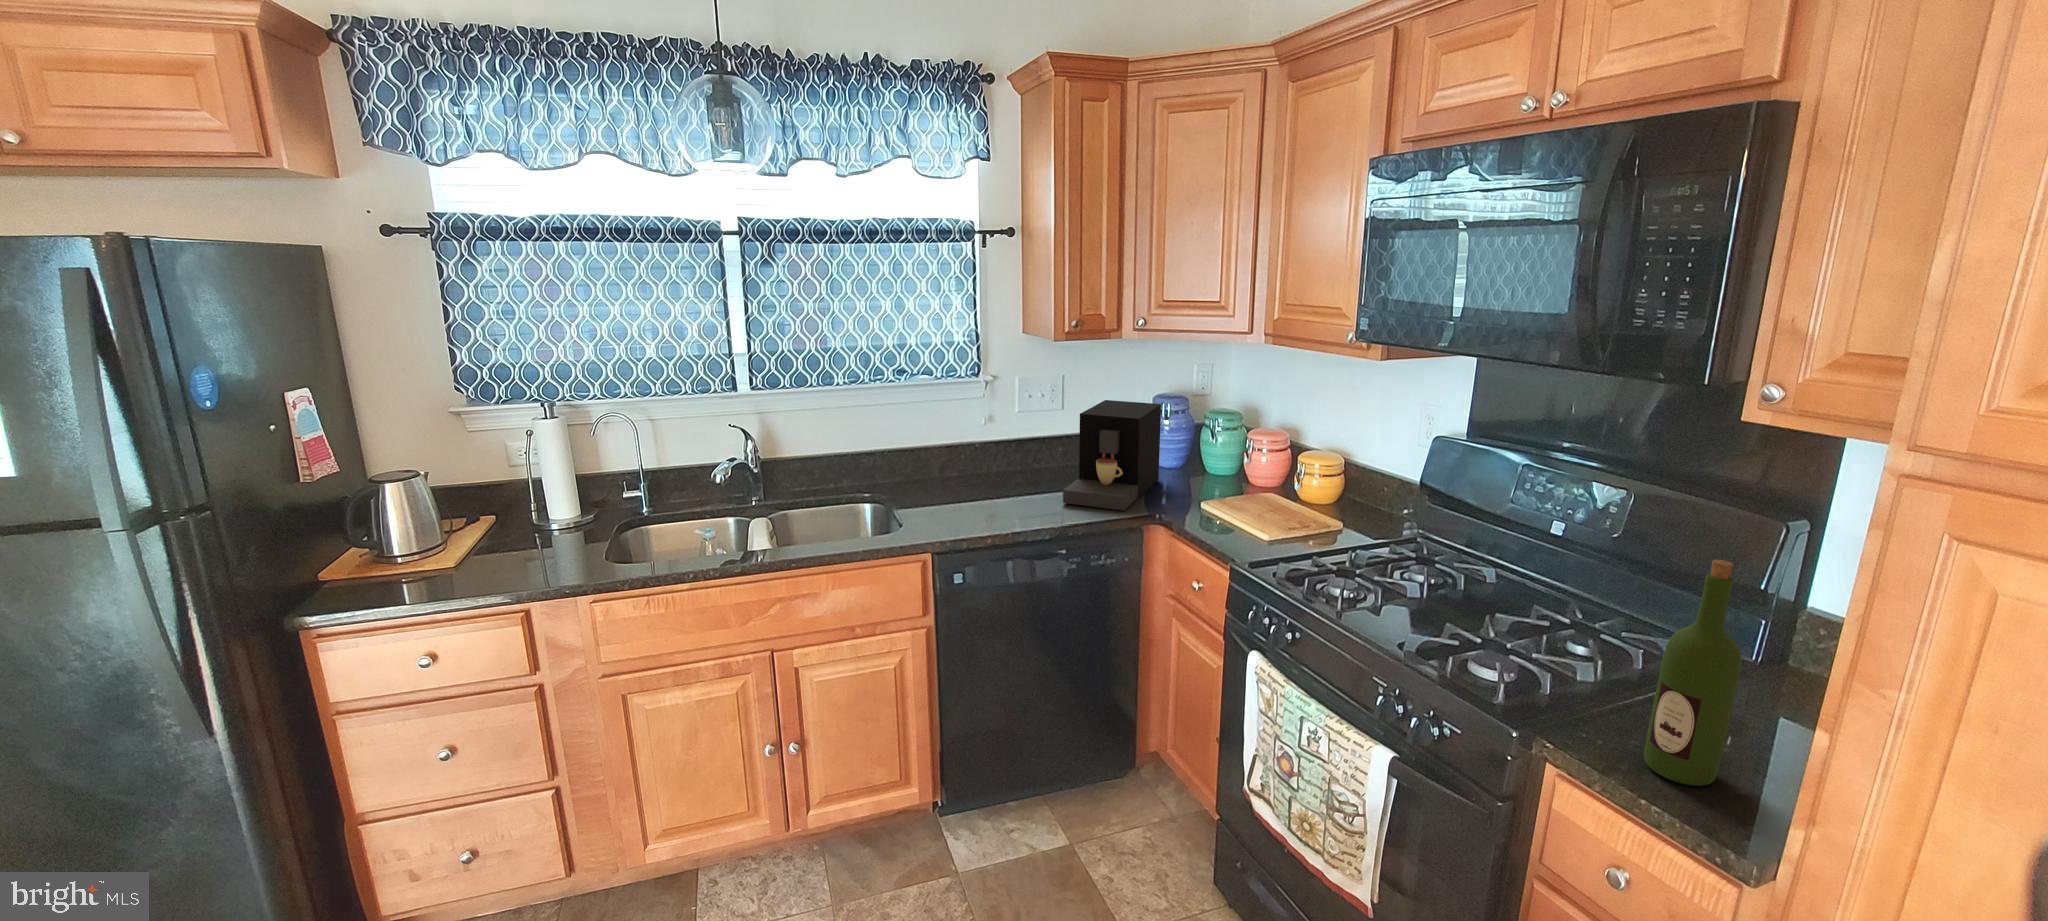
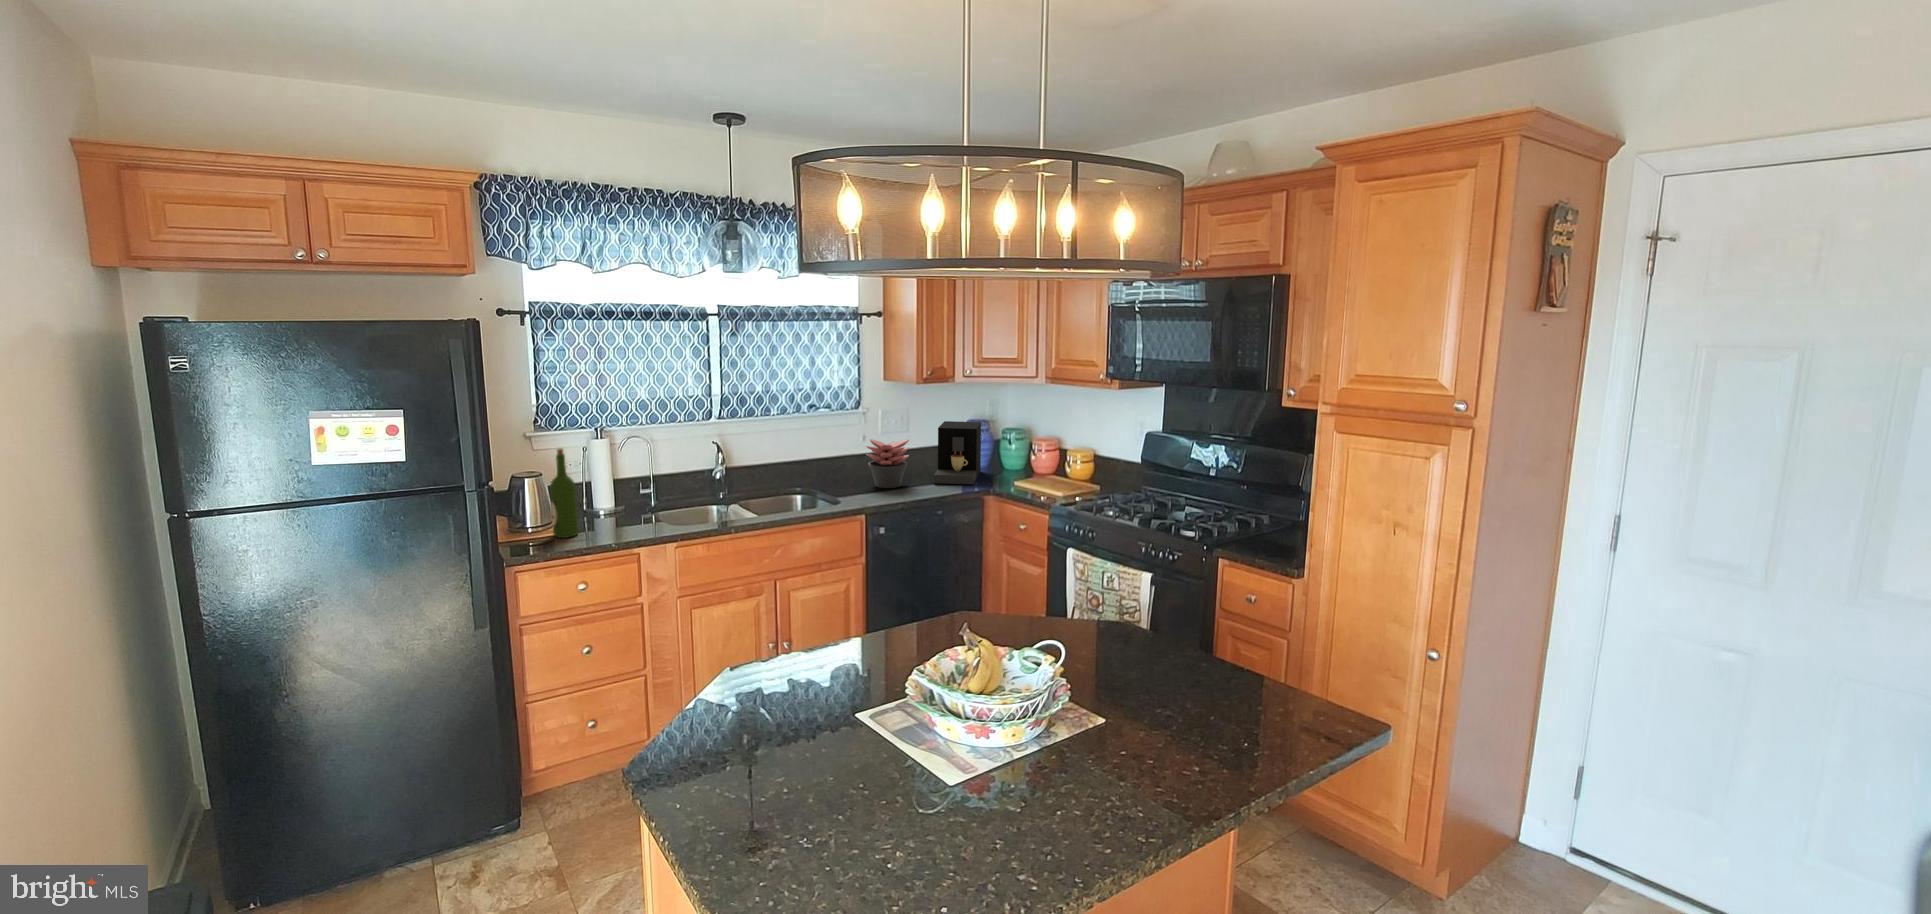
succulent plant: none [955,428,1027,508] -> present [866,439,909,488]
wine bottle: present [1644,560,1742,786] -> present [550,448,579,538]

